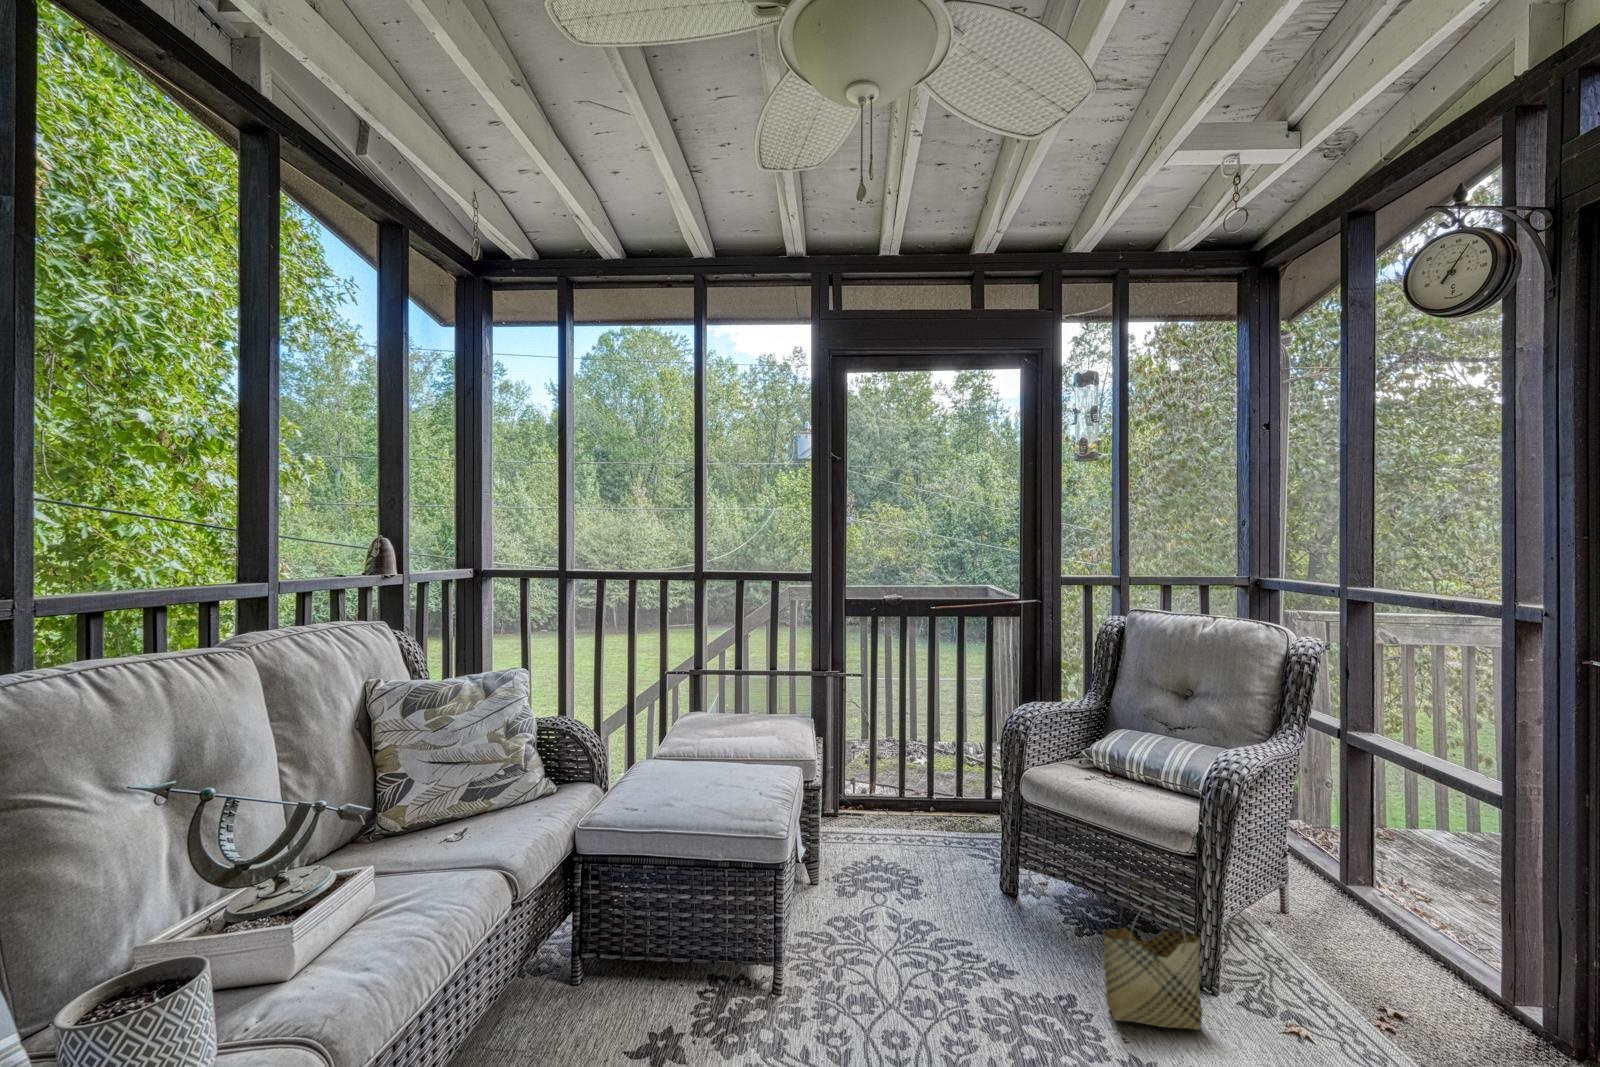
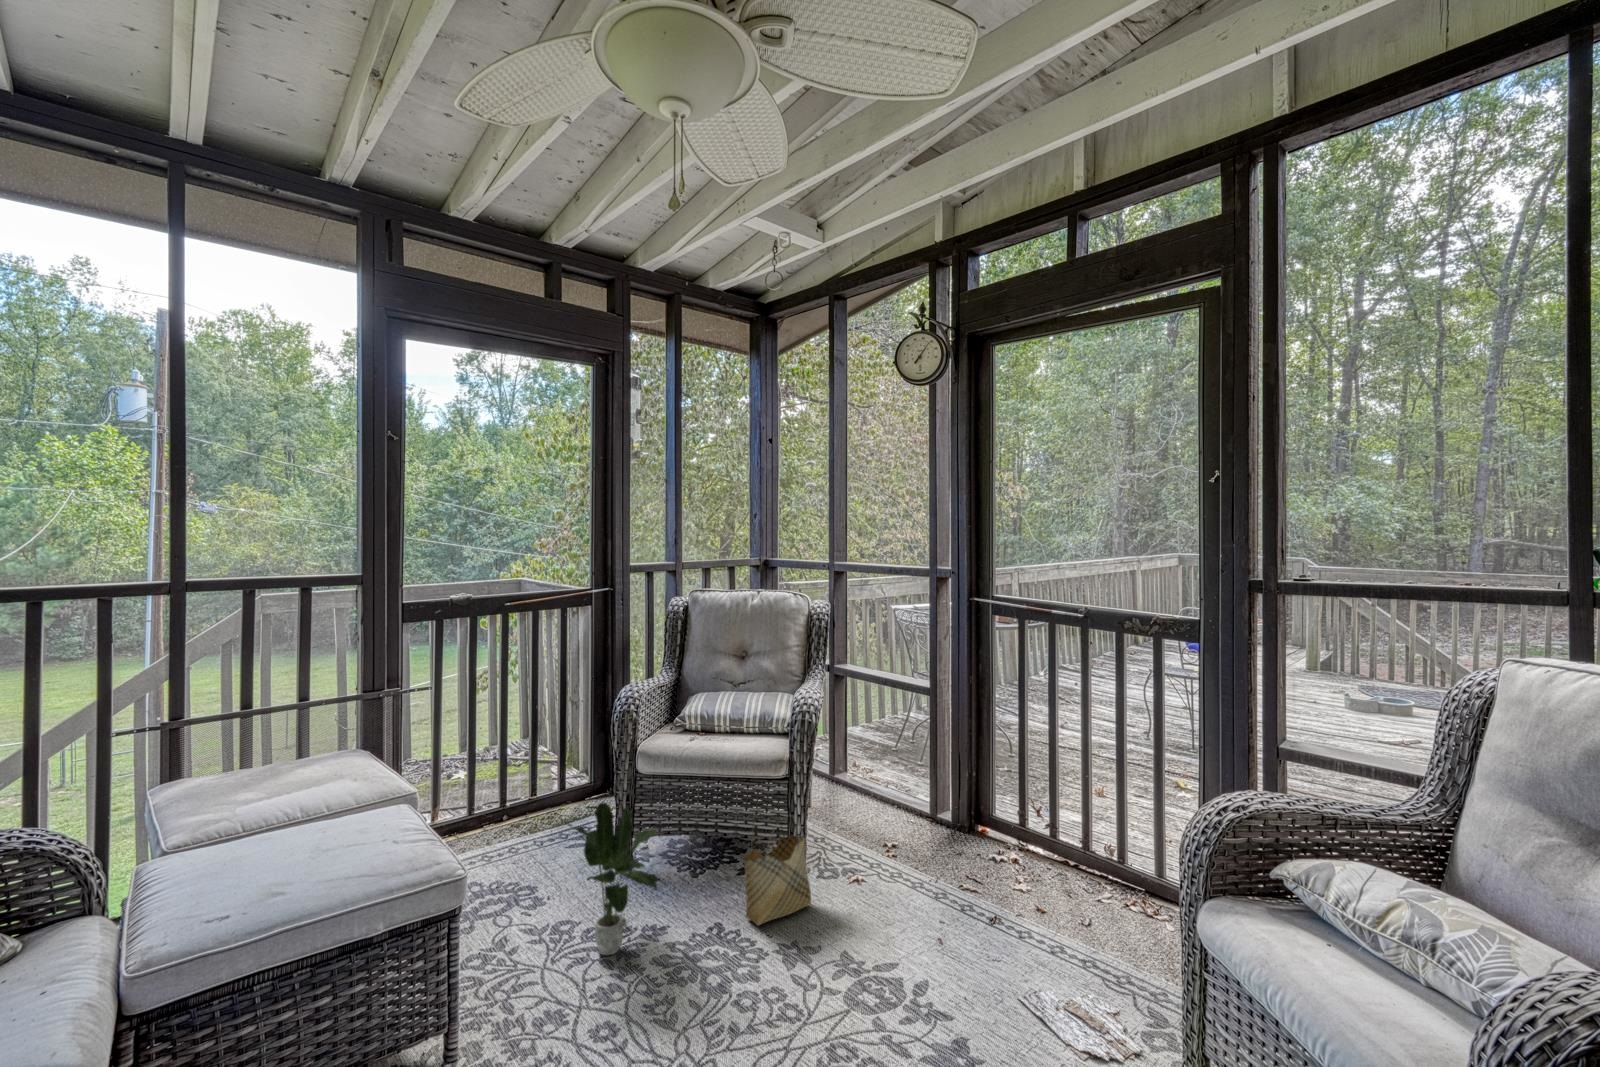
potted plant: none [913,813,1009,973] -> present [568,803,662,955]

